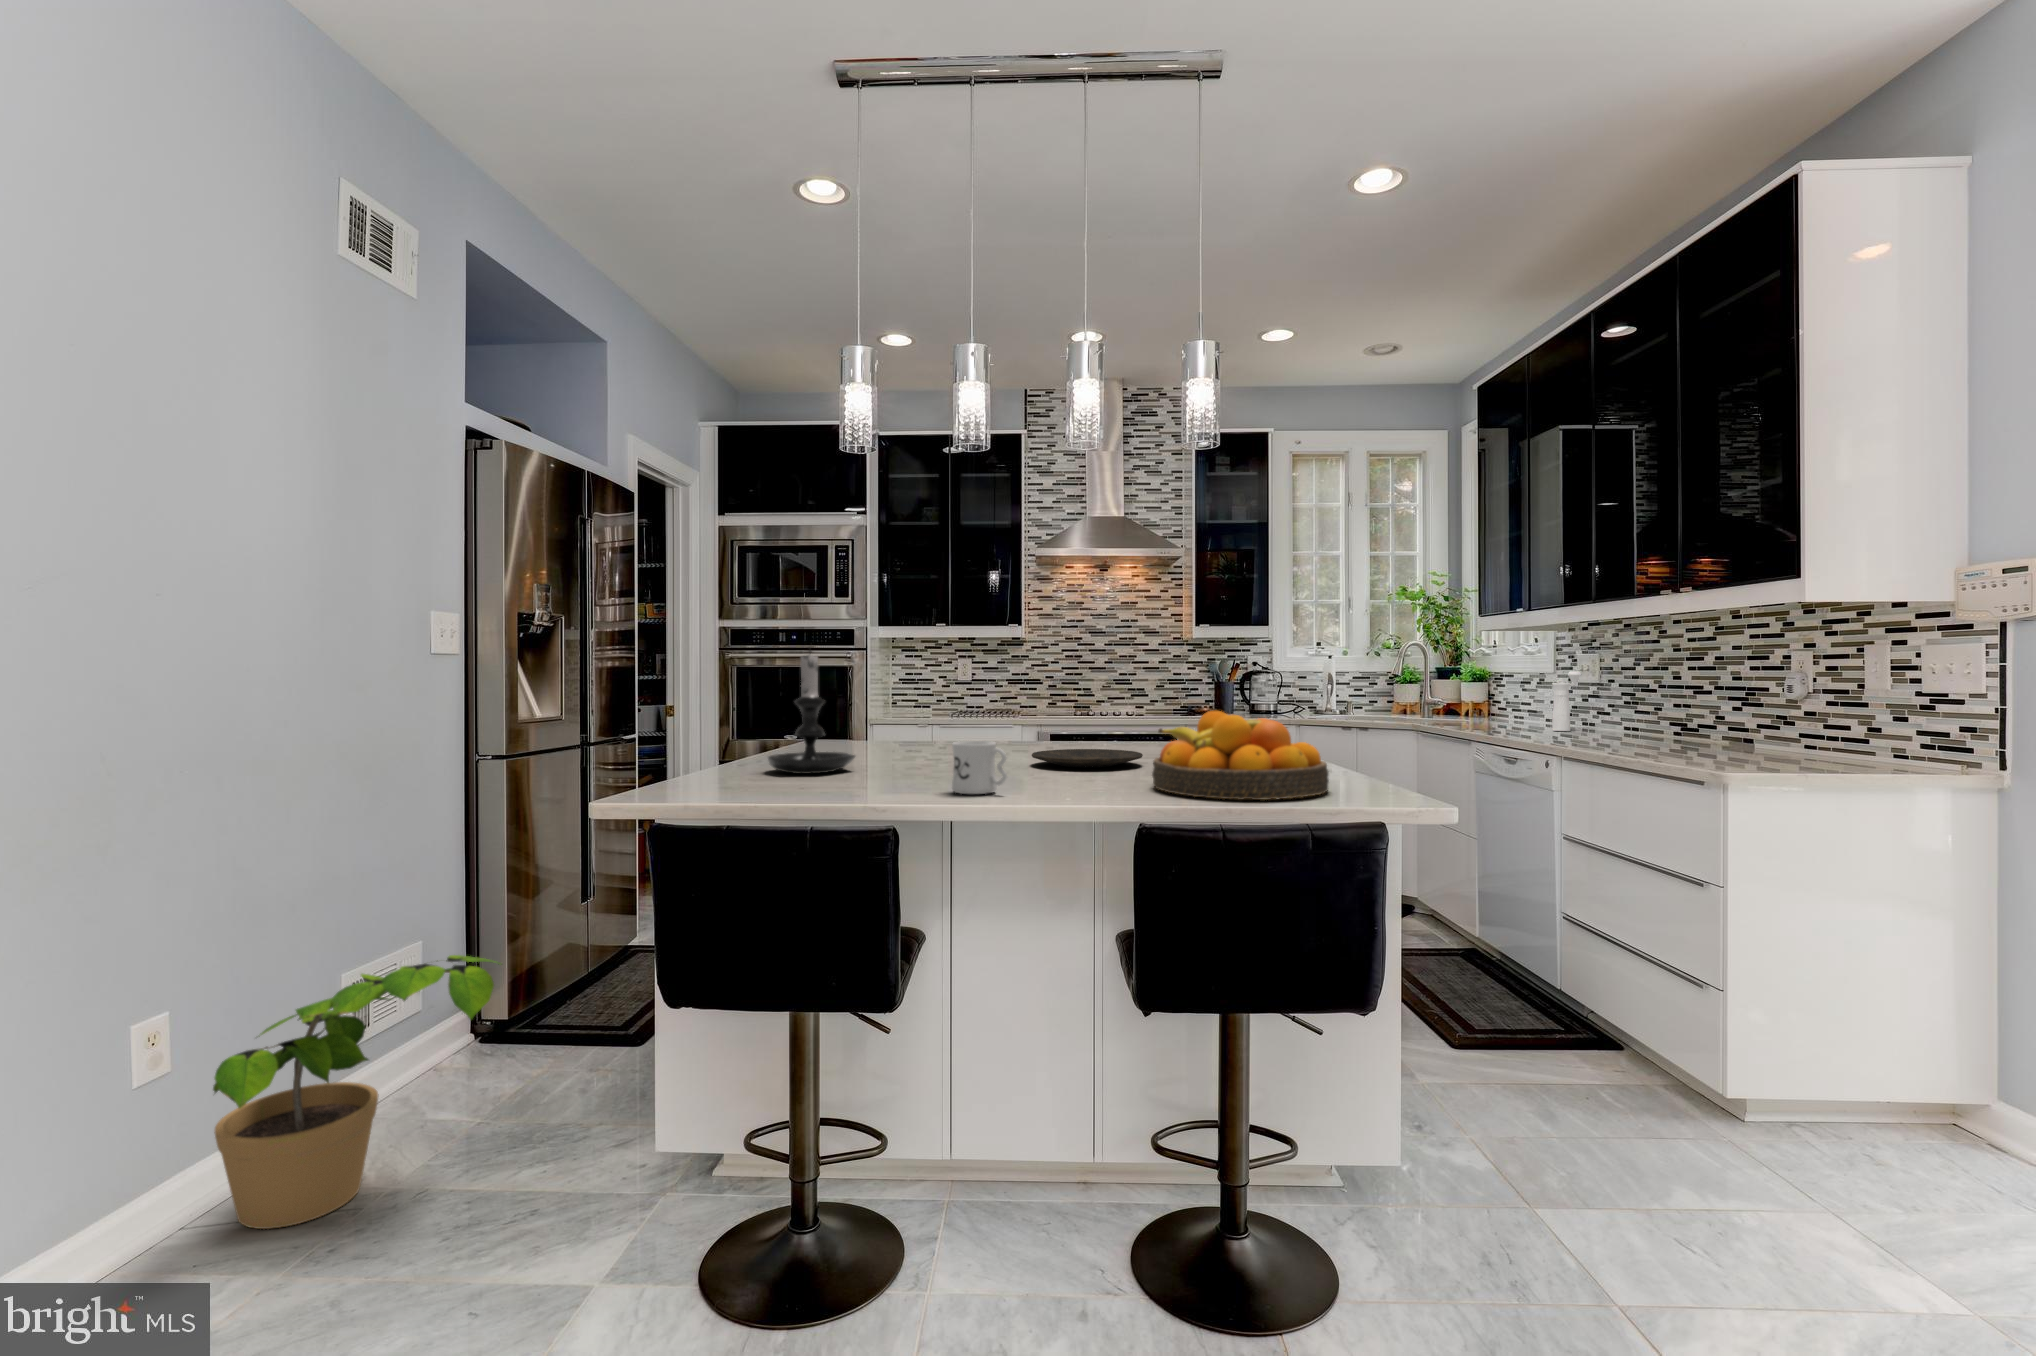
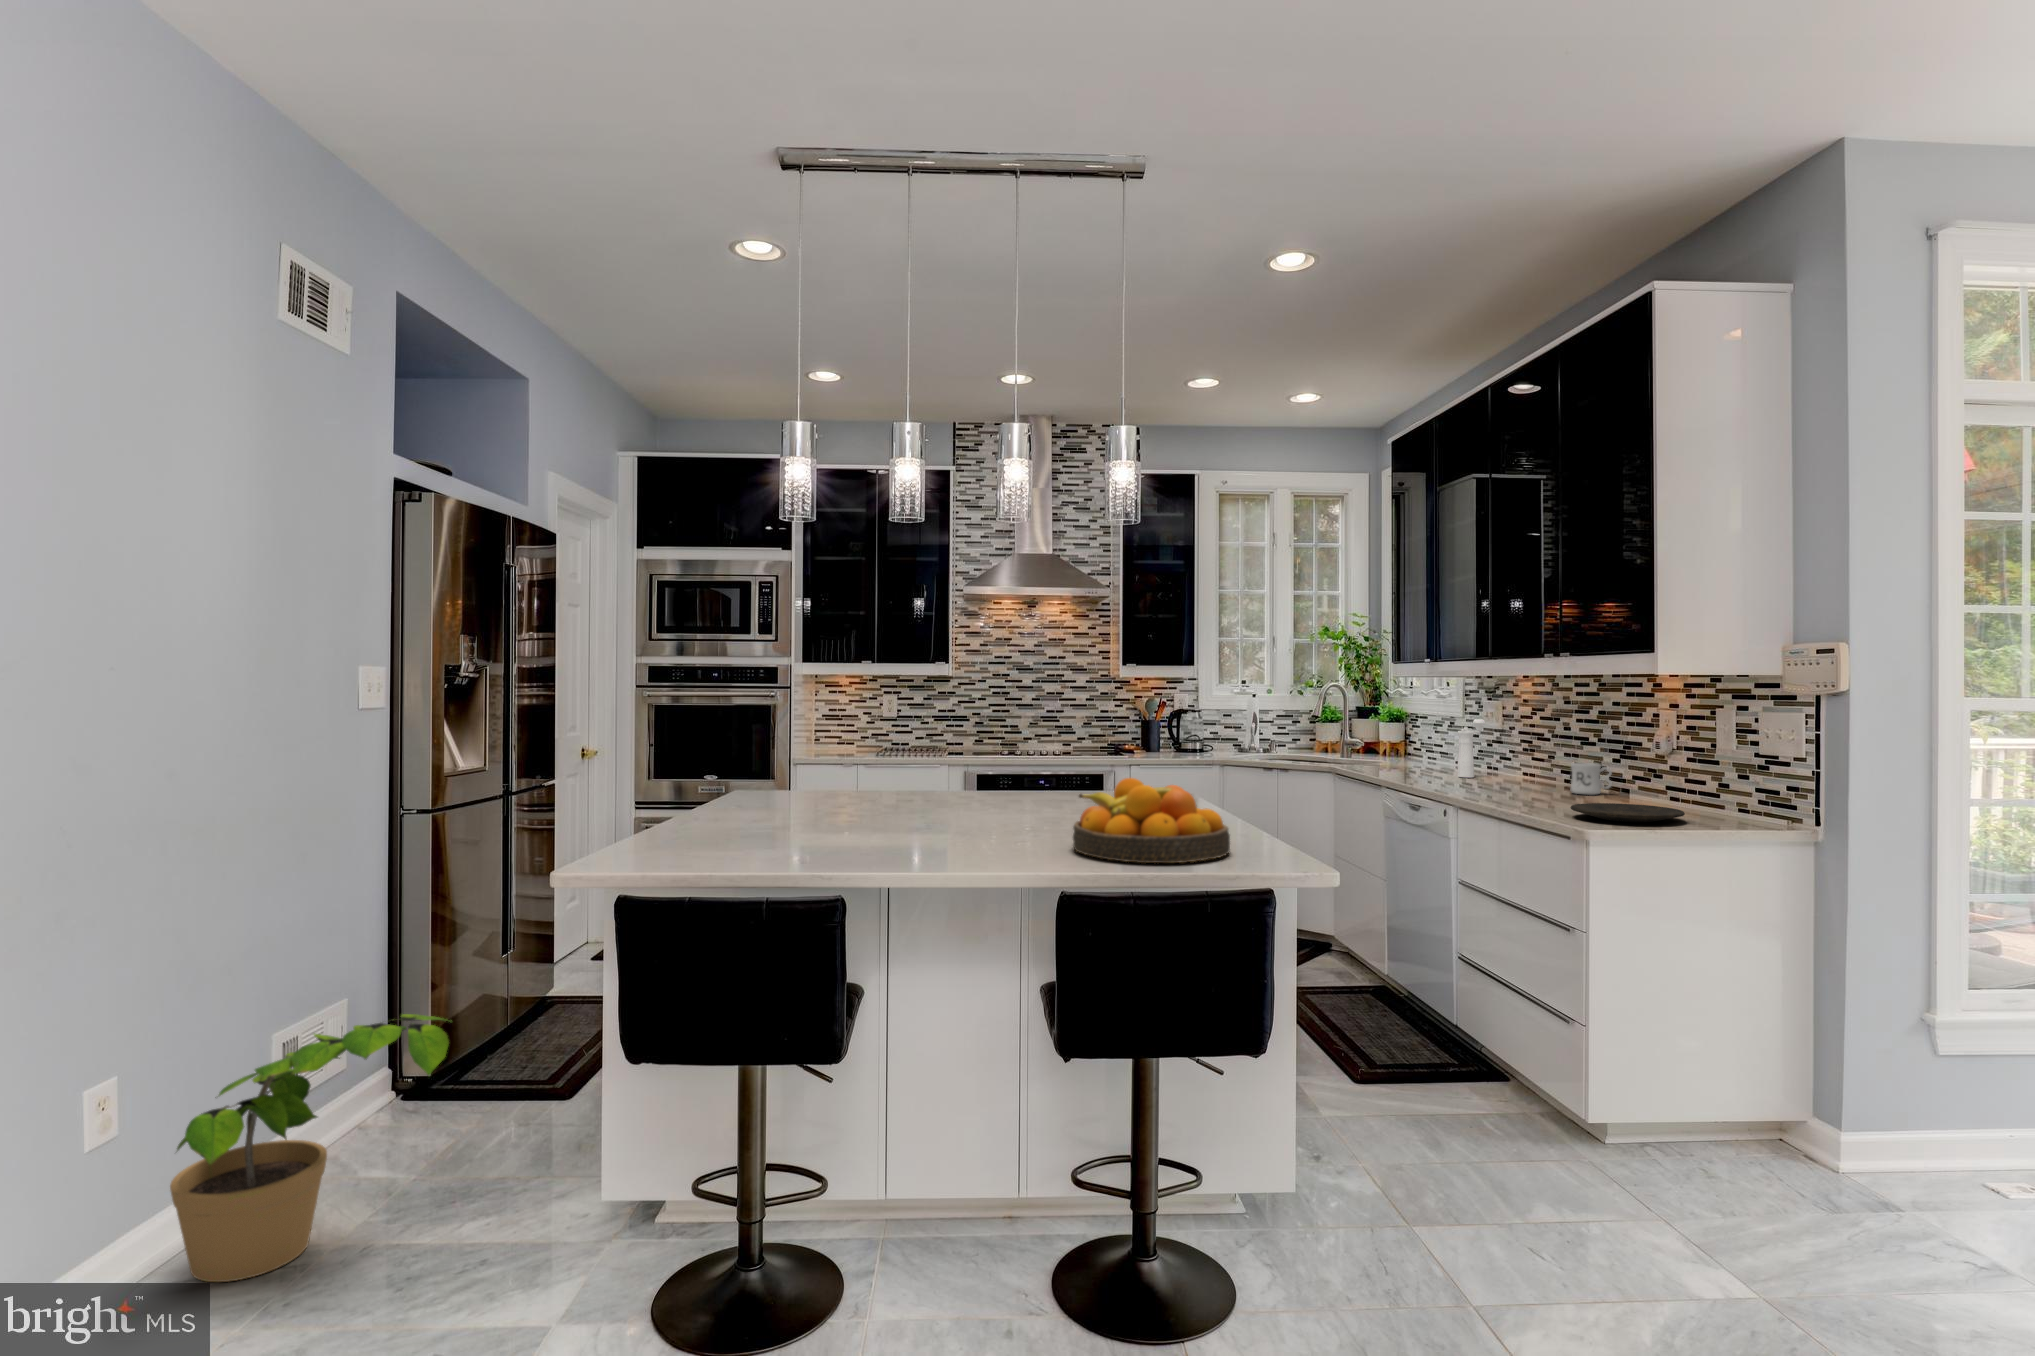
candle holder: present [768,655,855,774] -> none [708,711,794,834]
mug: present [952,741,1007,794] -> present [1571,763,1612,795]
plate: present [1032,749,1143,768] -> present [1570,803,1685,822]

